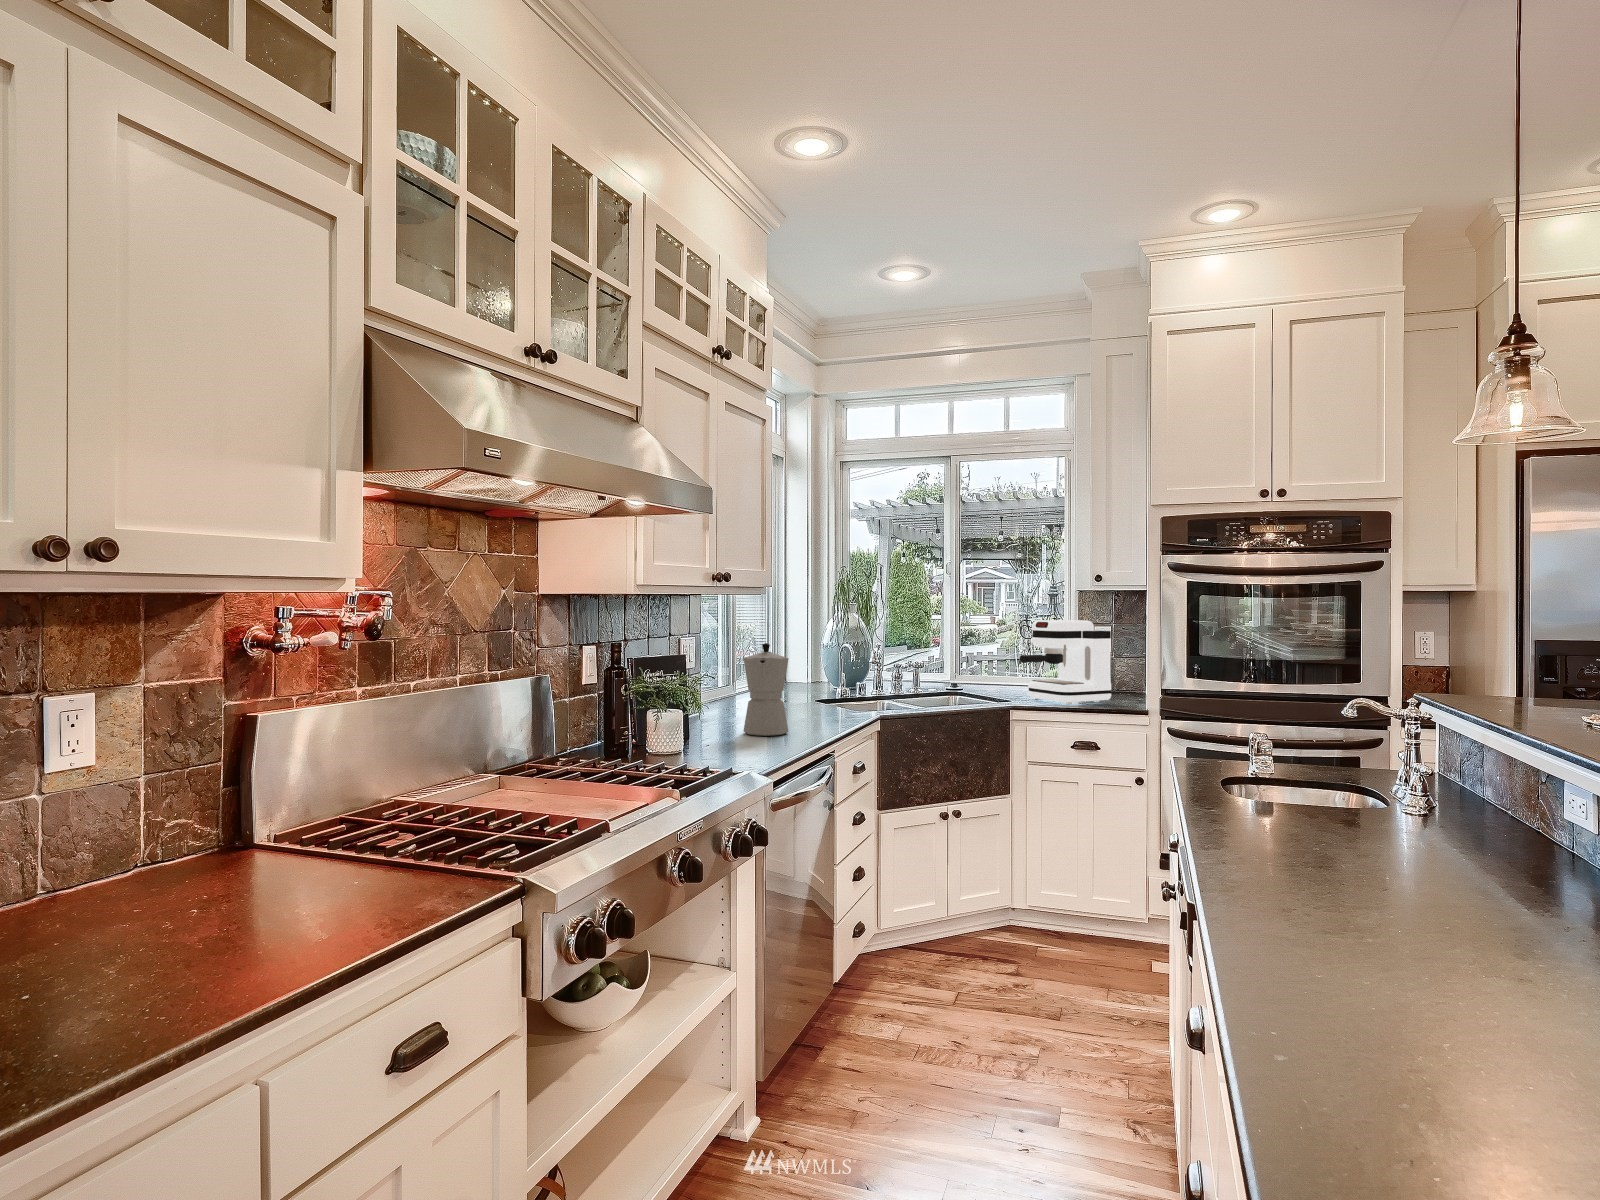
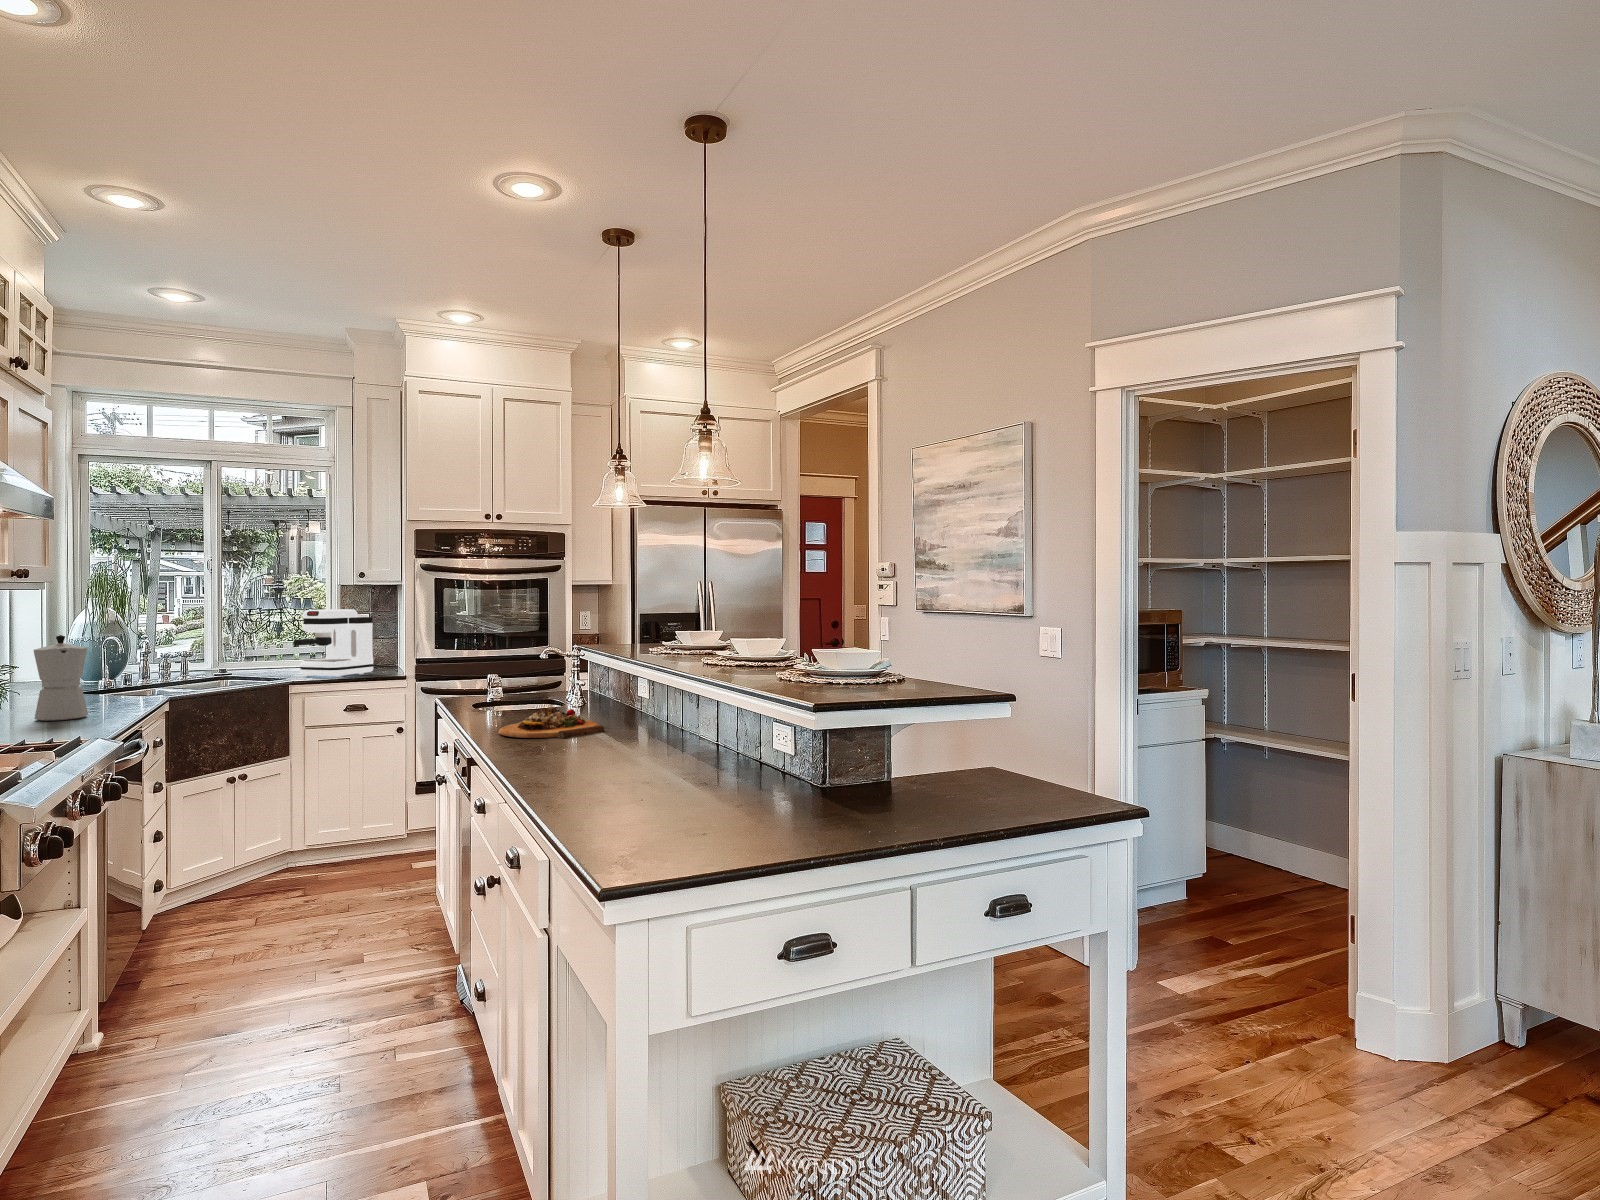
cutting board: none [1257,819,1498,900] -> present [498,707,605,738]

